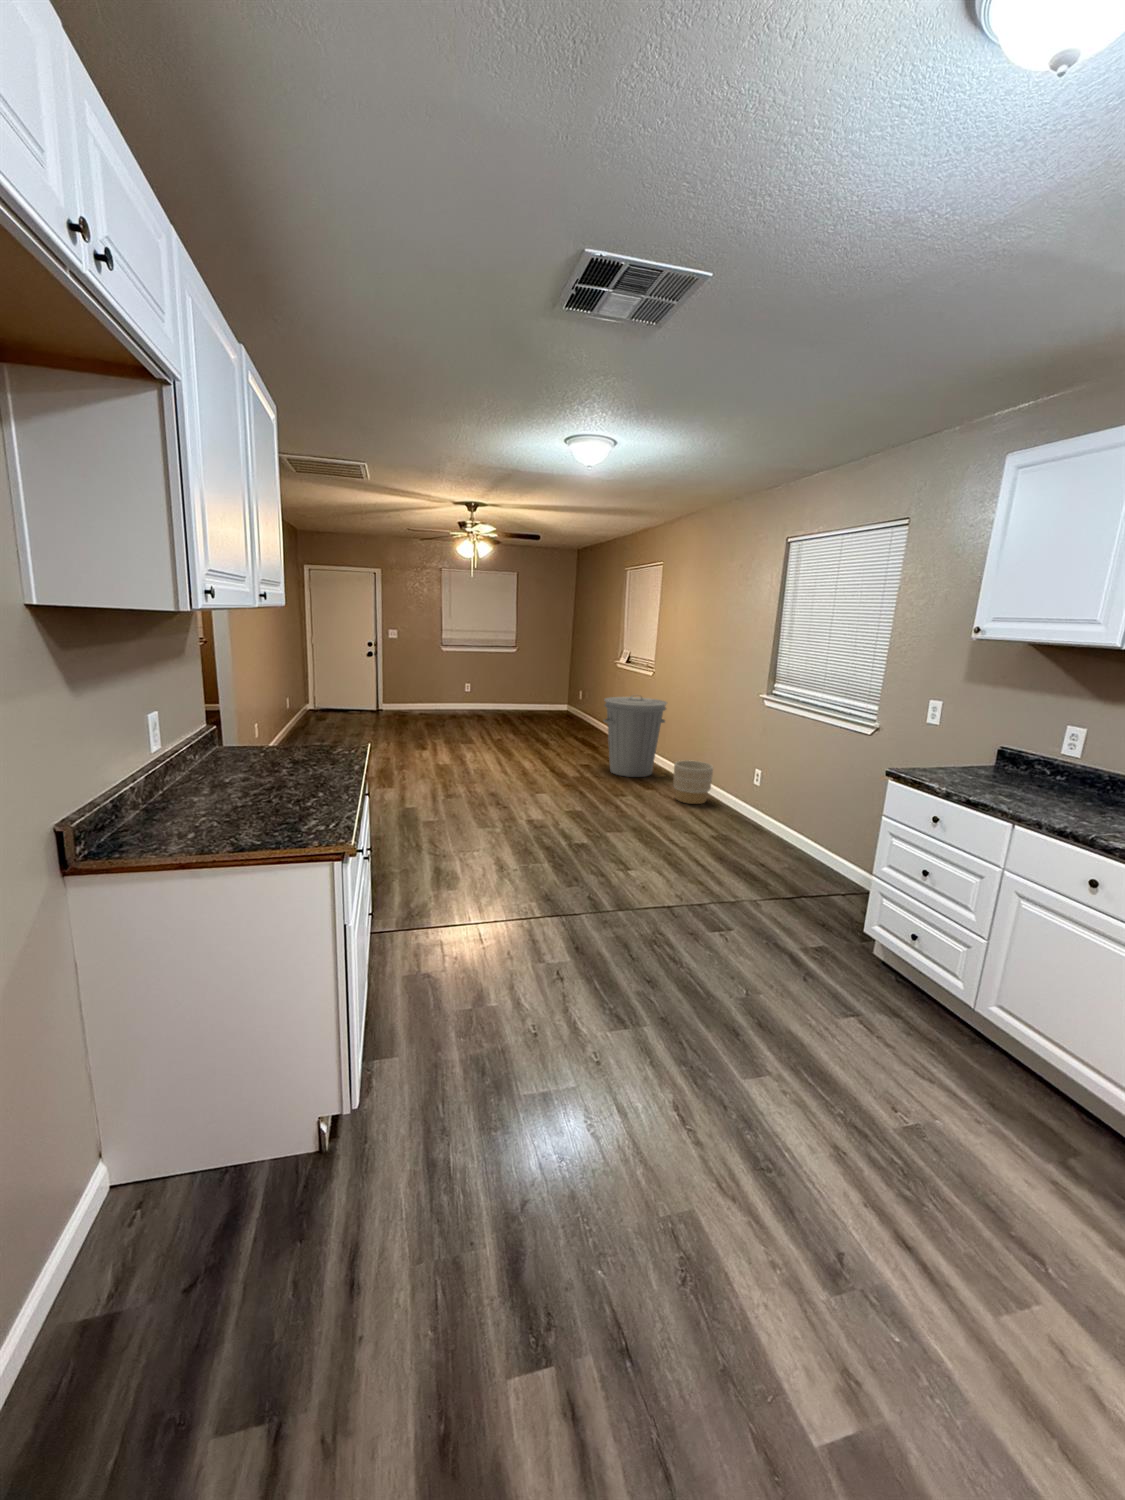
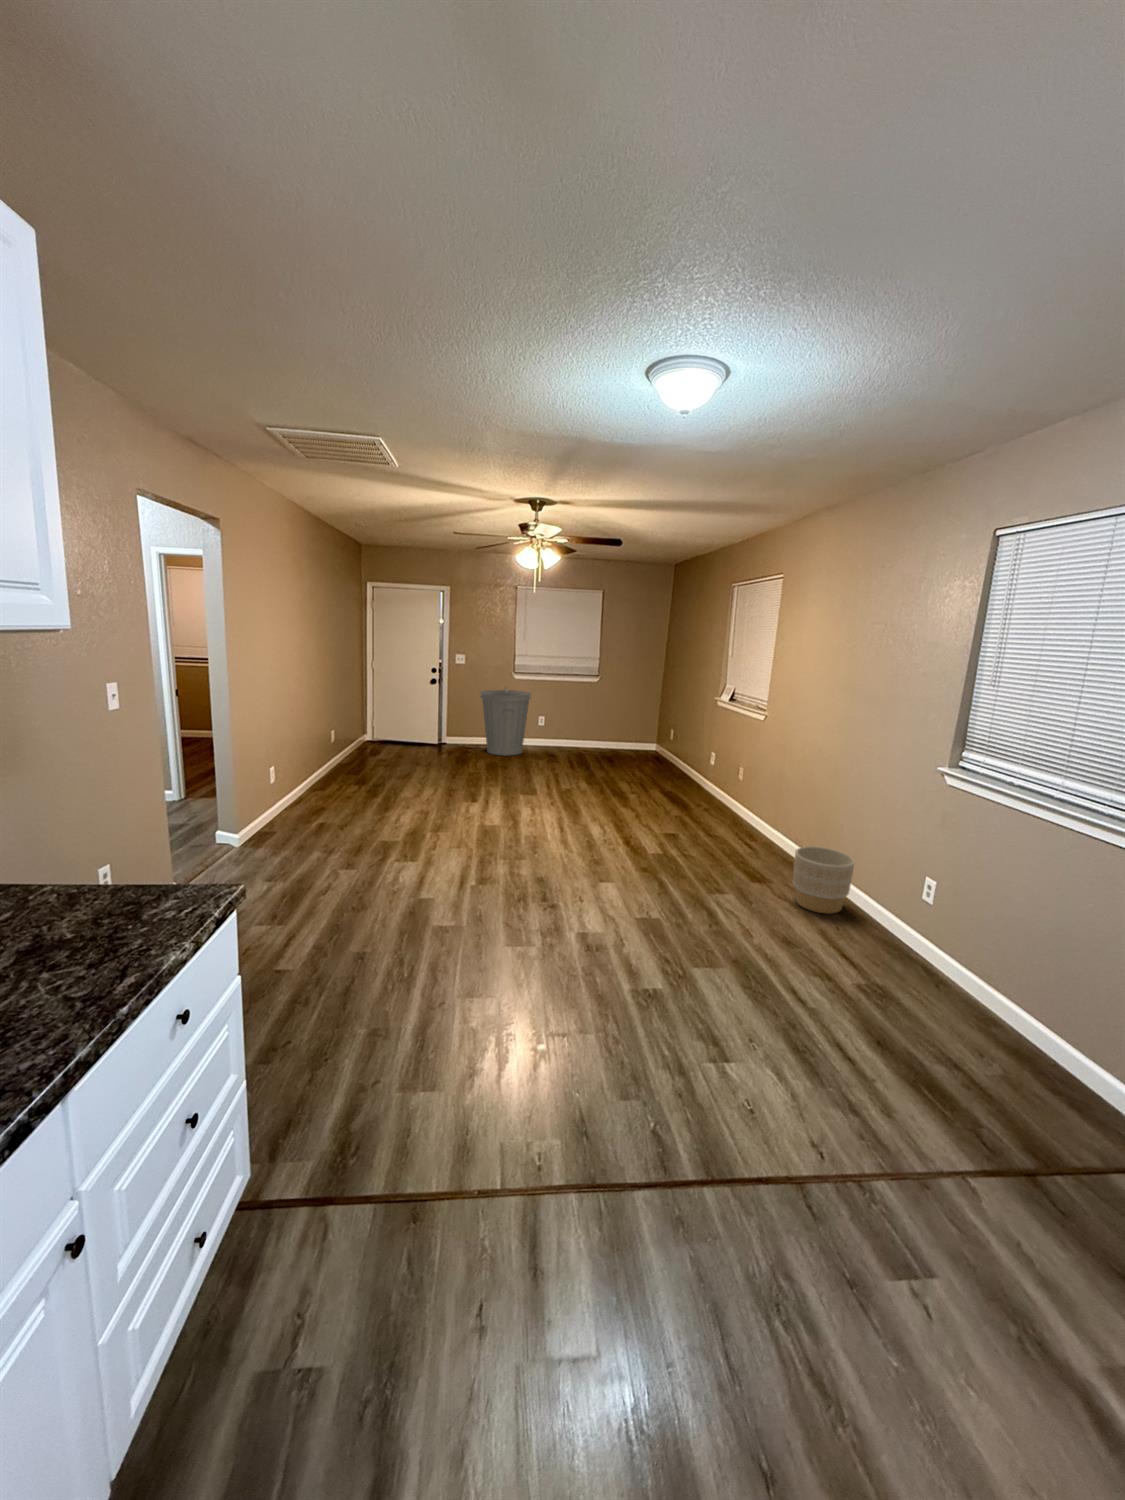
trash can: present [603,696,667,777] -> present [480,688,531,756]

